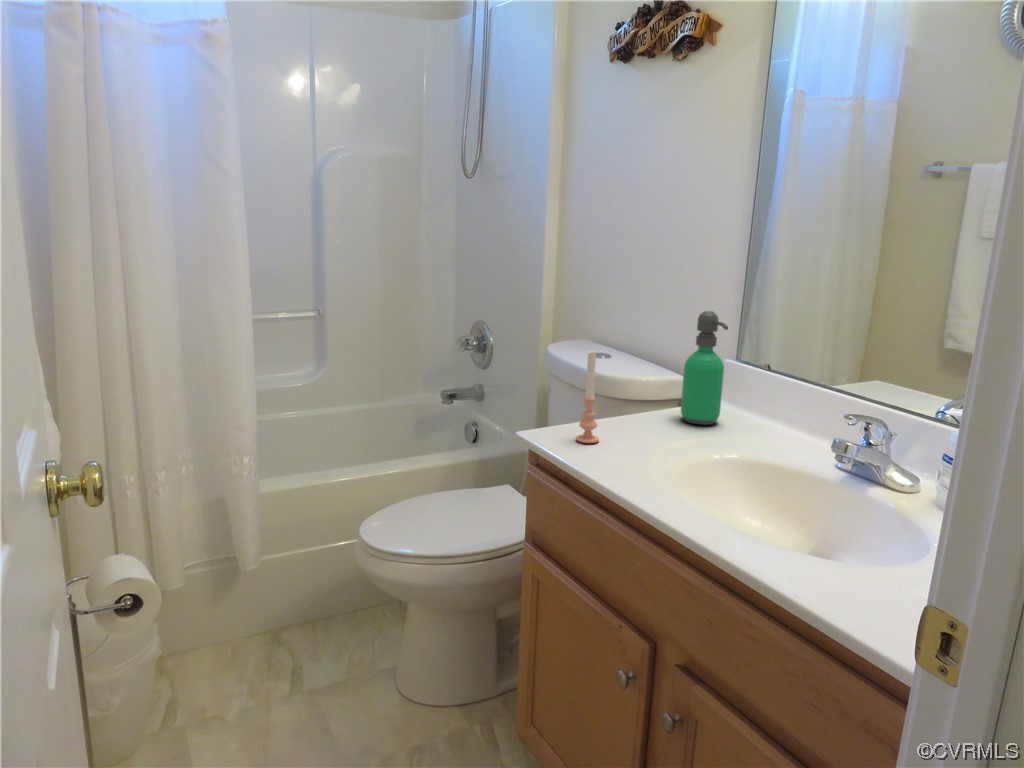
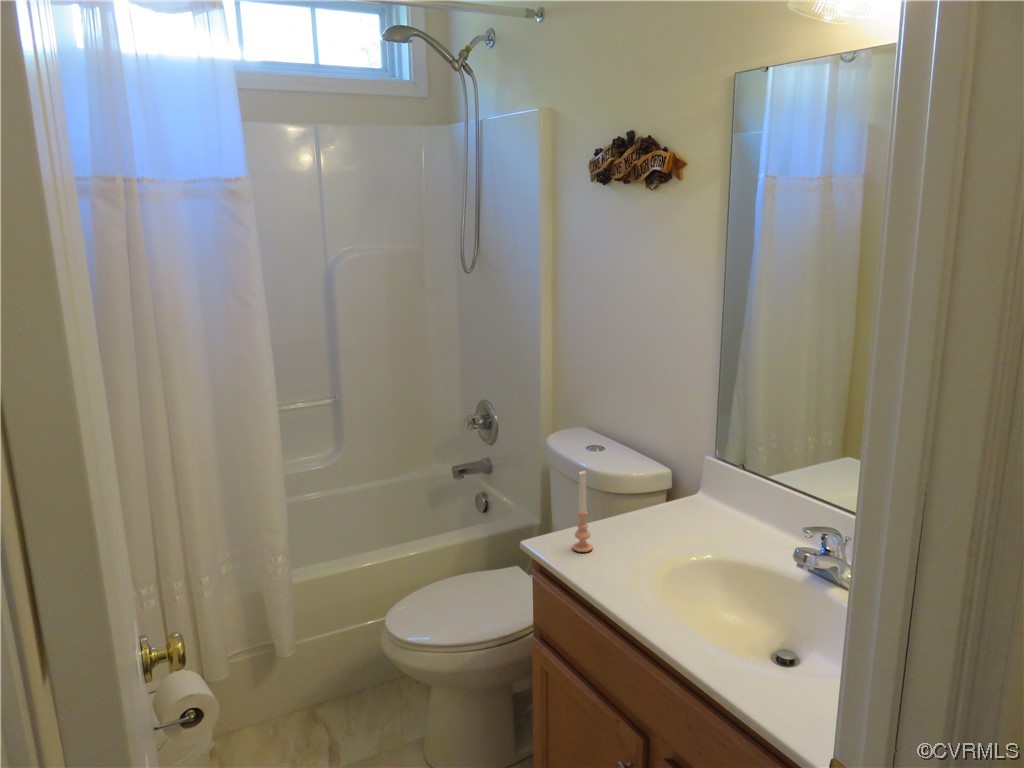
soap dispenser: present [681,311,728,425] -> none [667,423,703,524]

